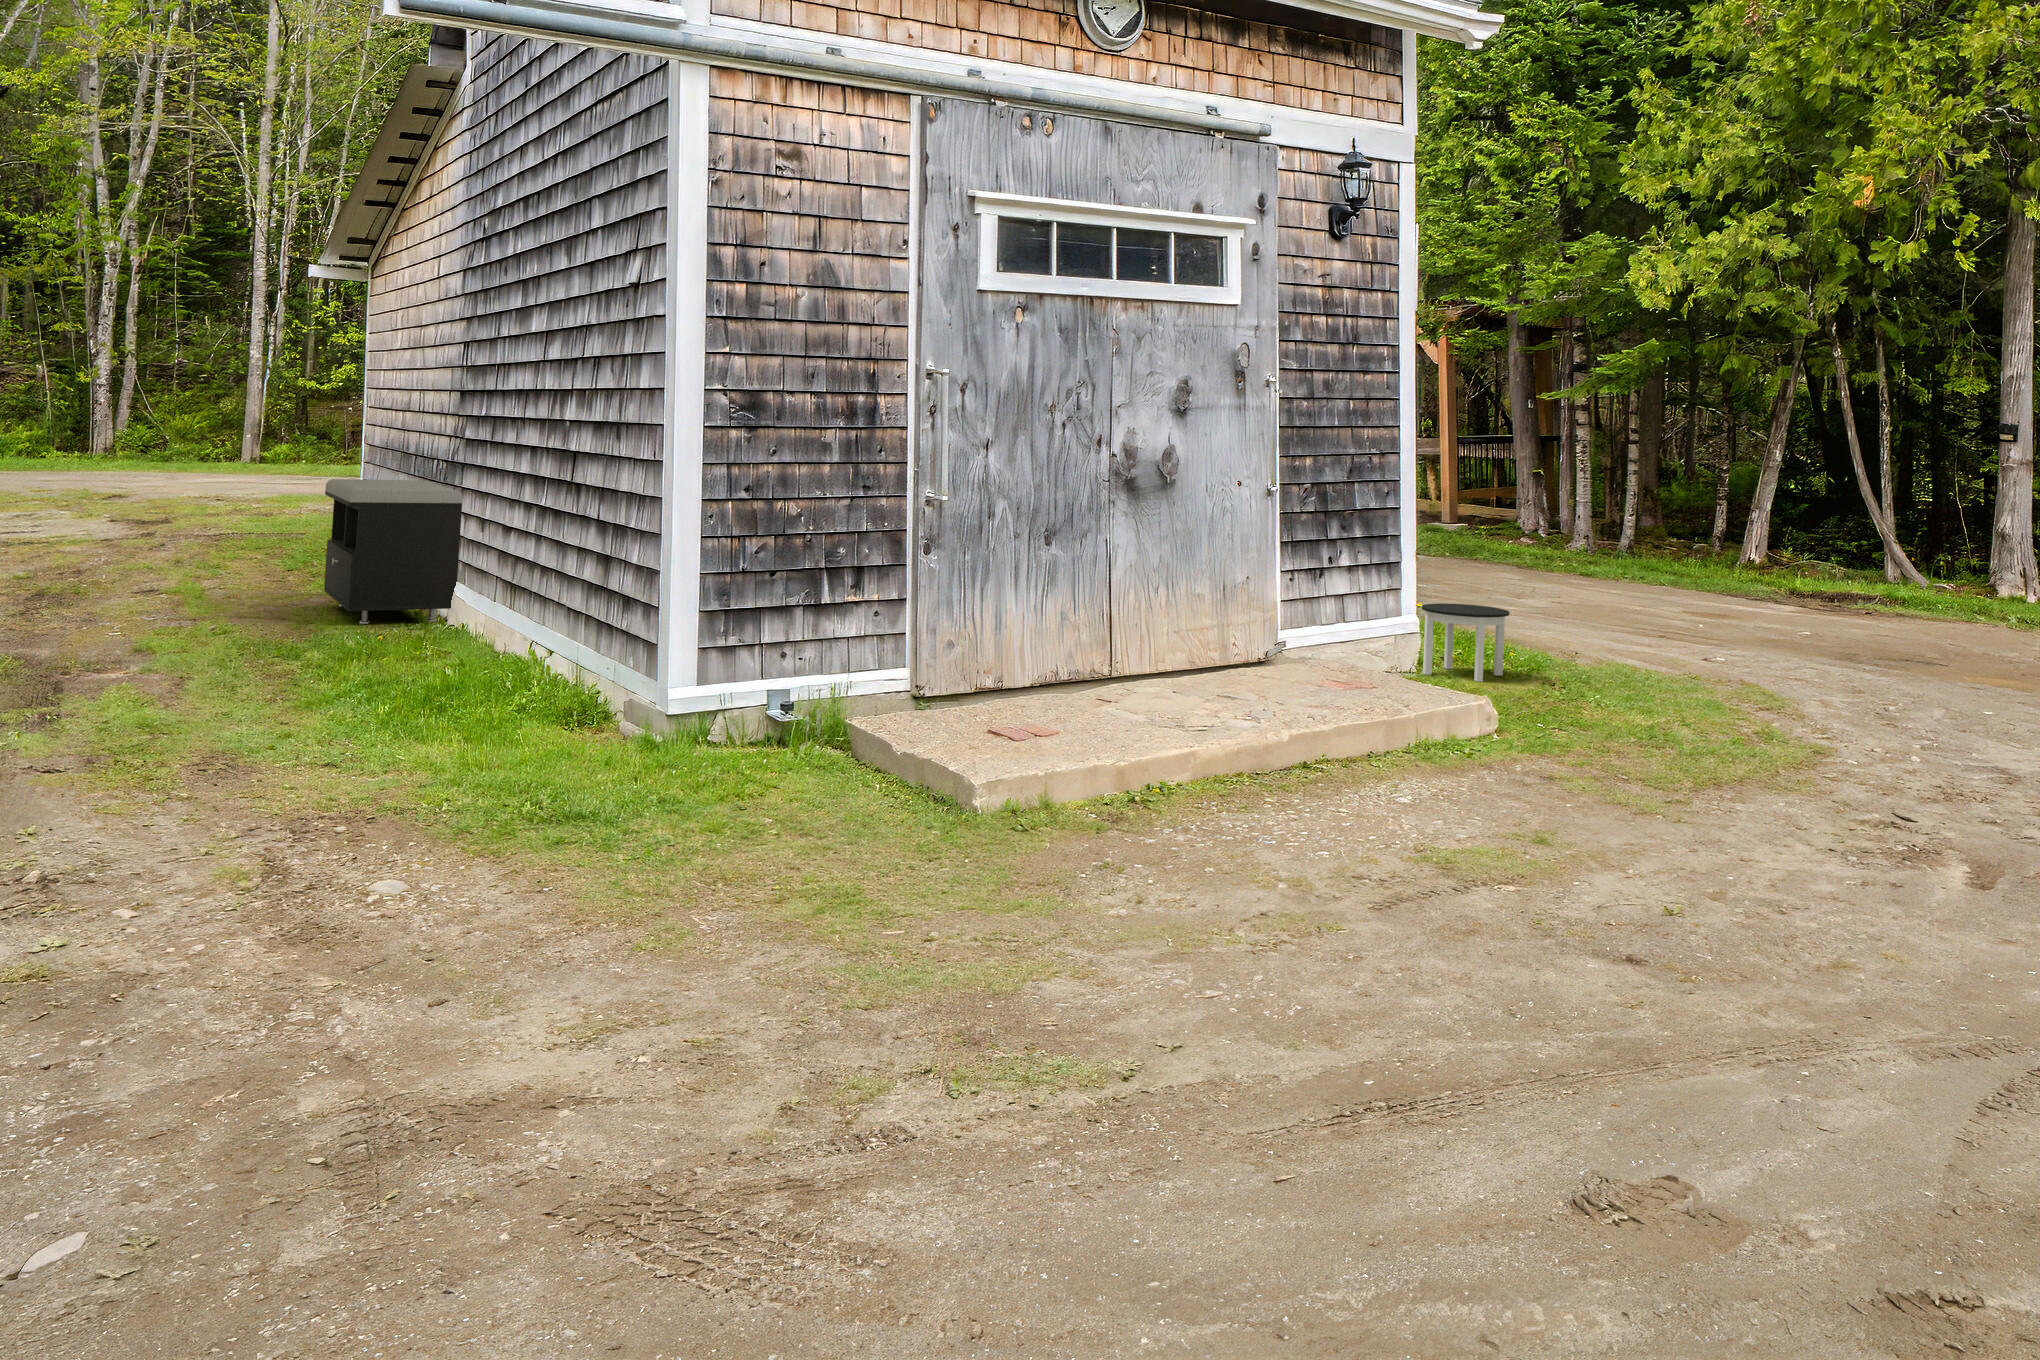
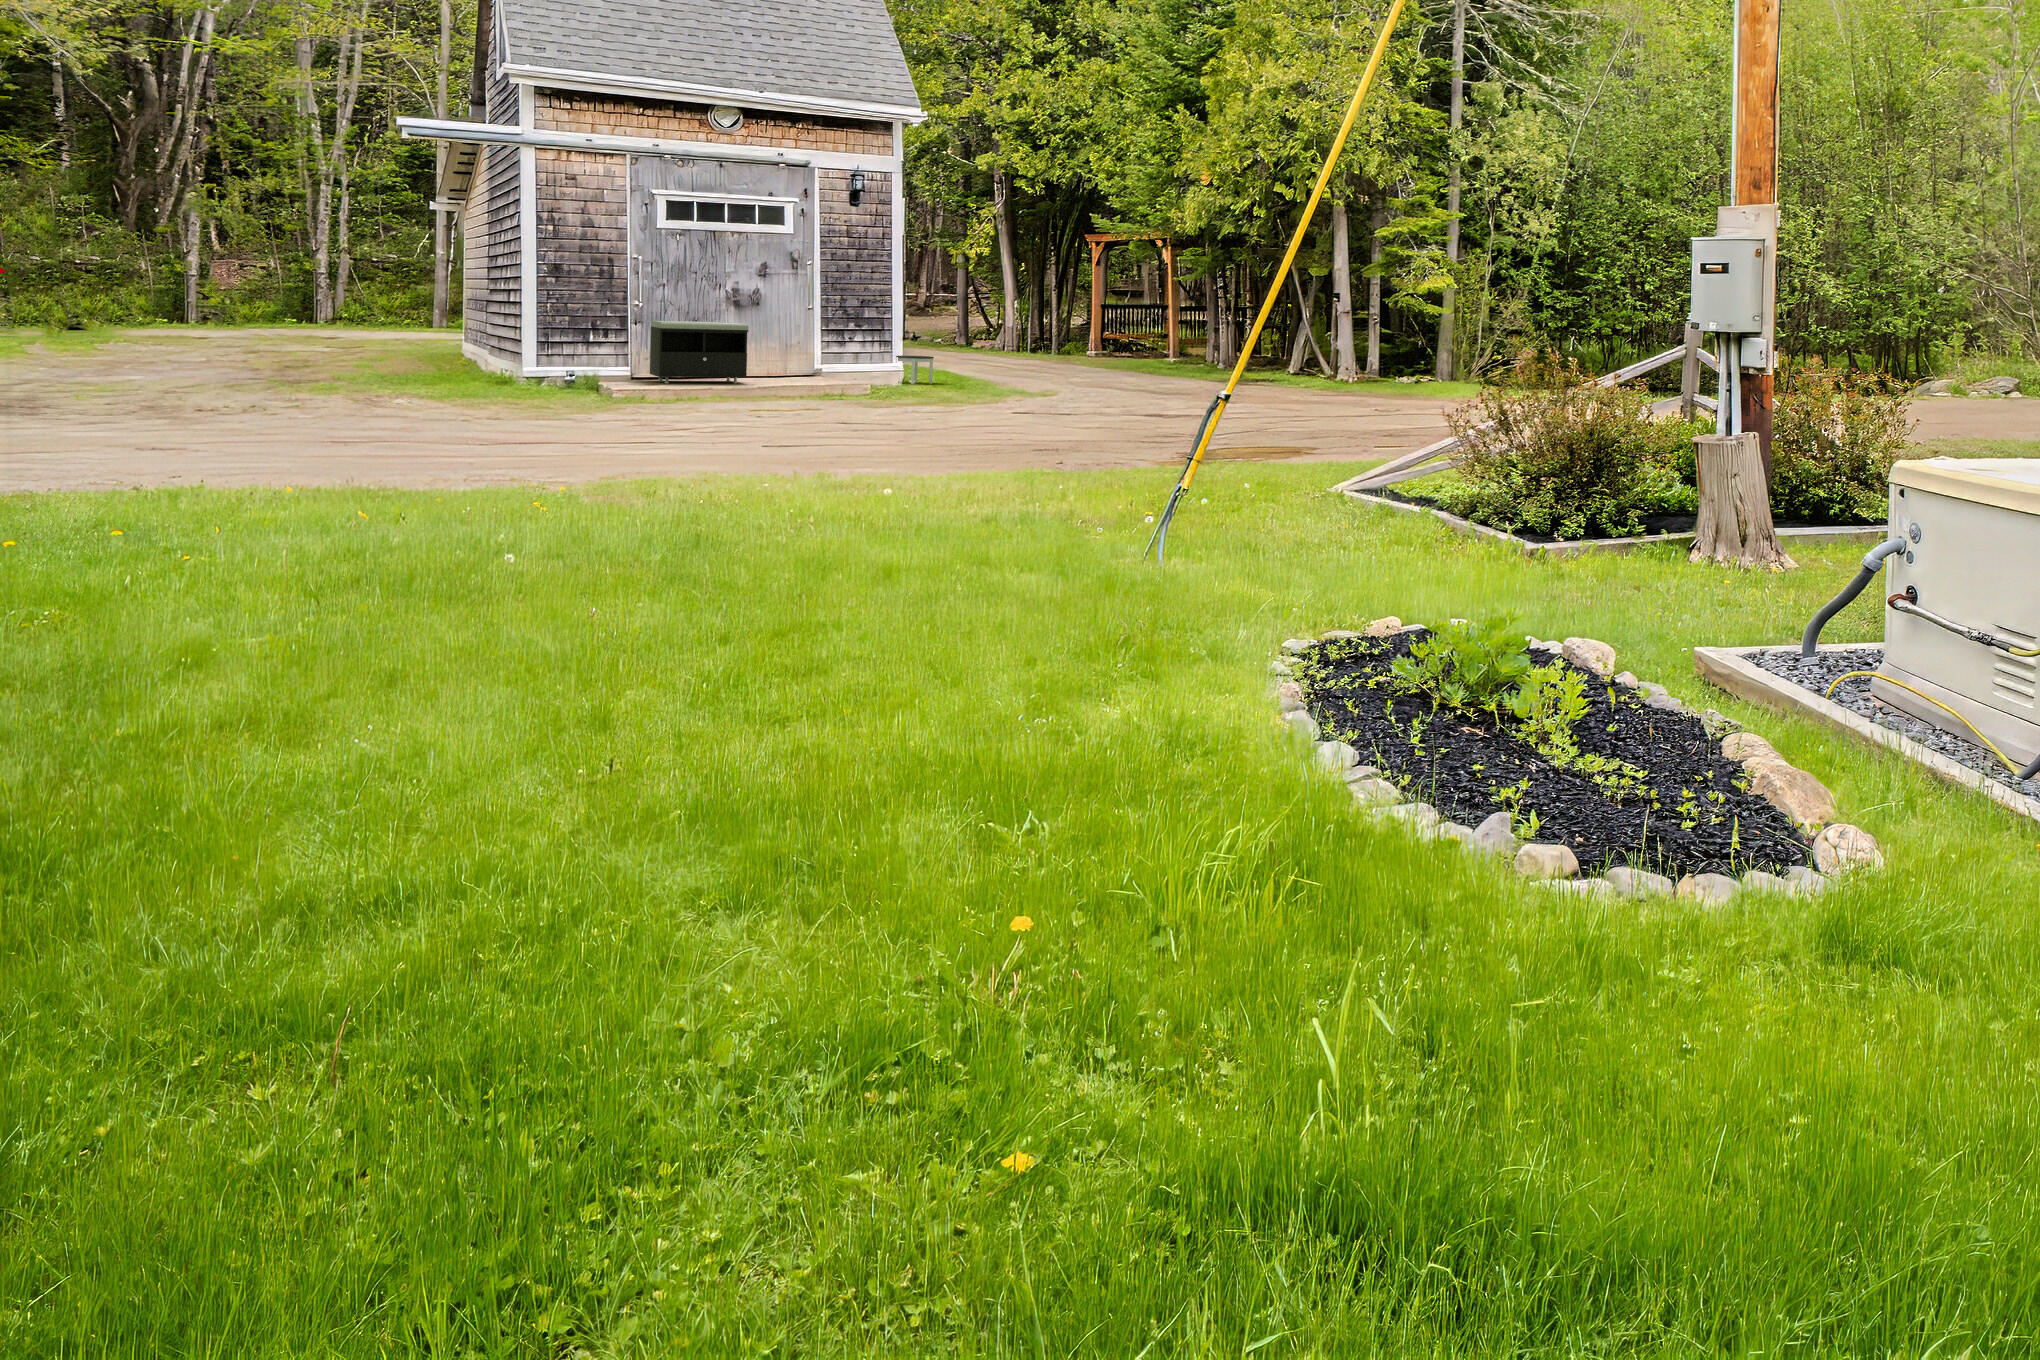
storage bench: present [324,479,462,624] -> present [650,321,748,383]

